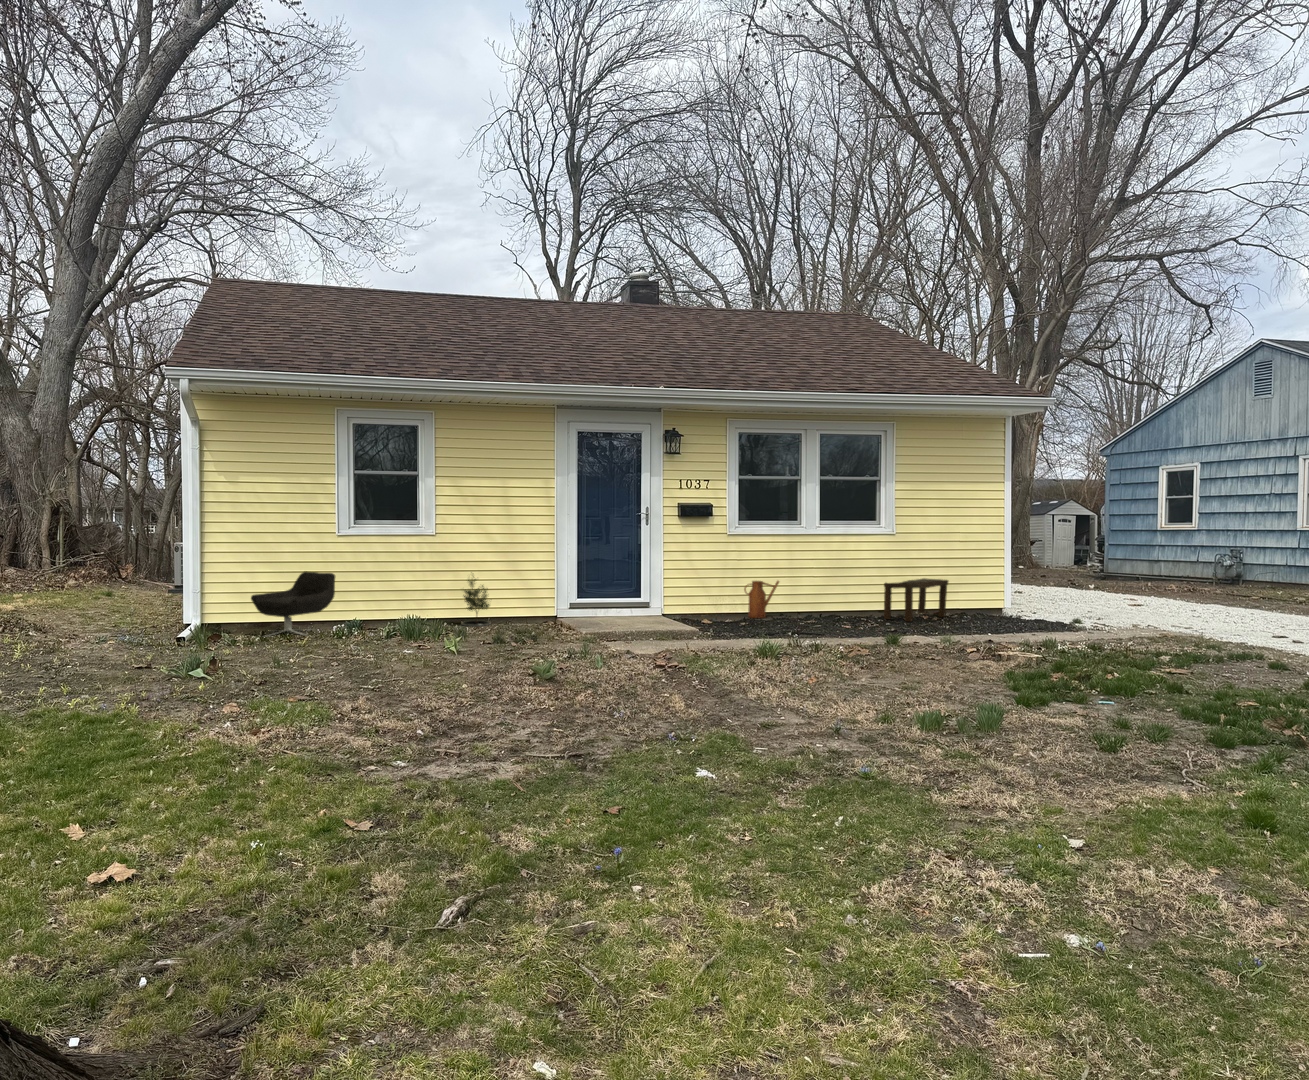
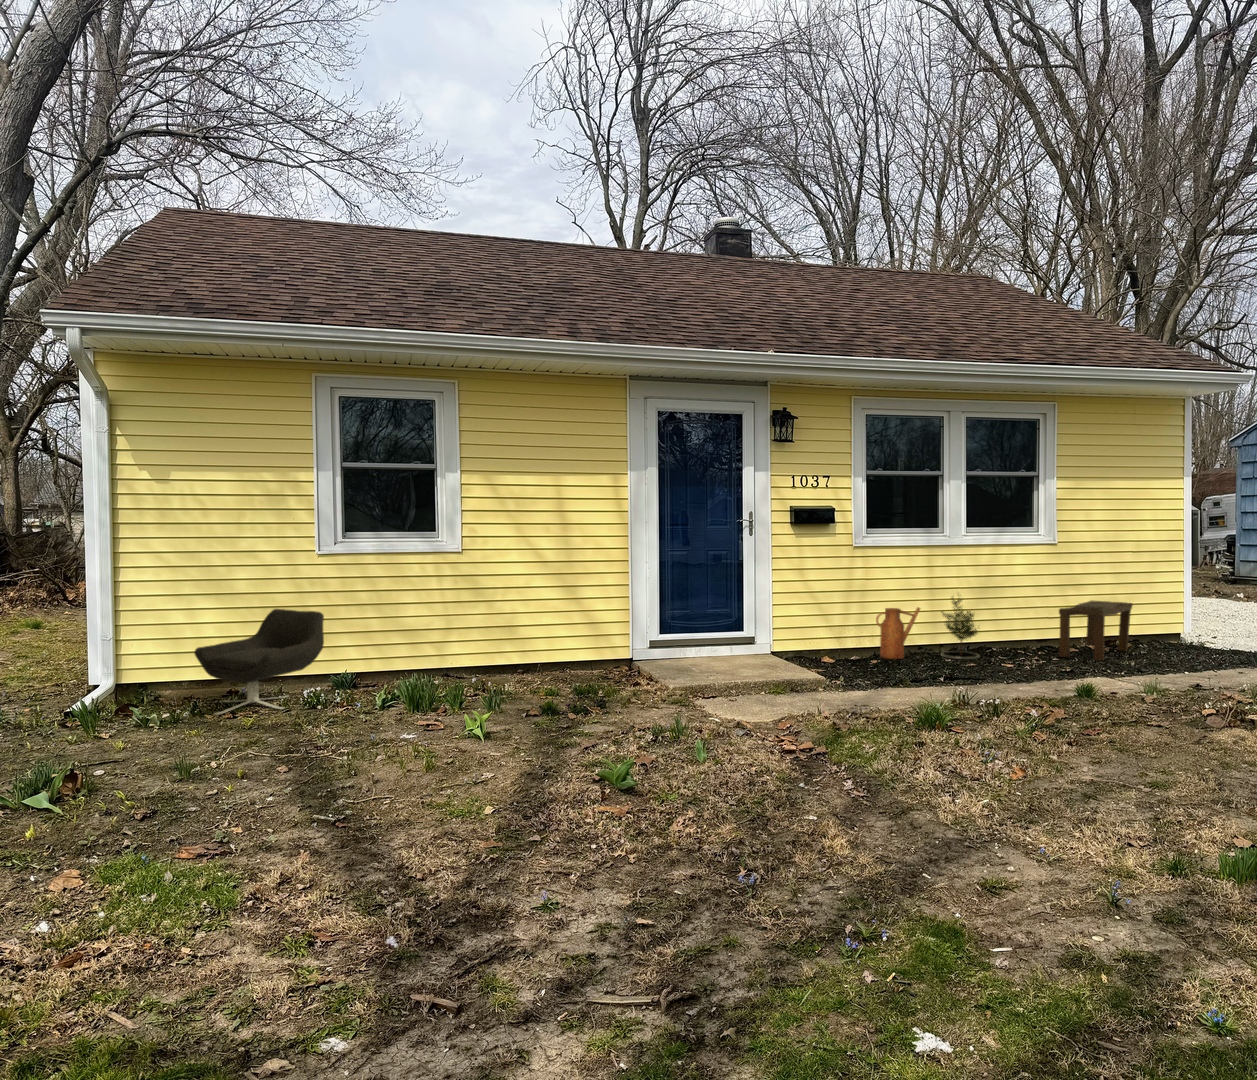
potted tree: present [461,579,491,626] -> present [941,598,979,659]

